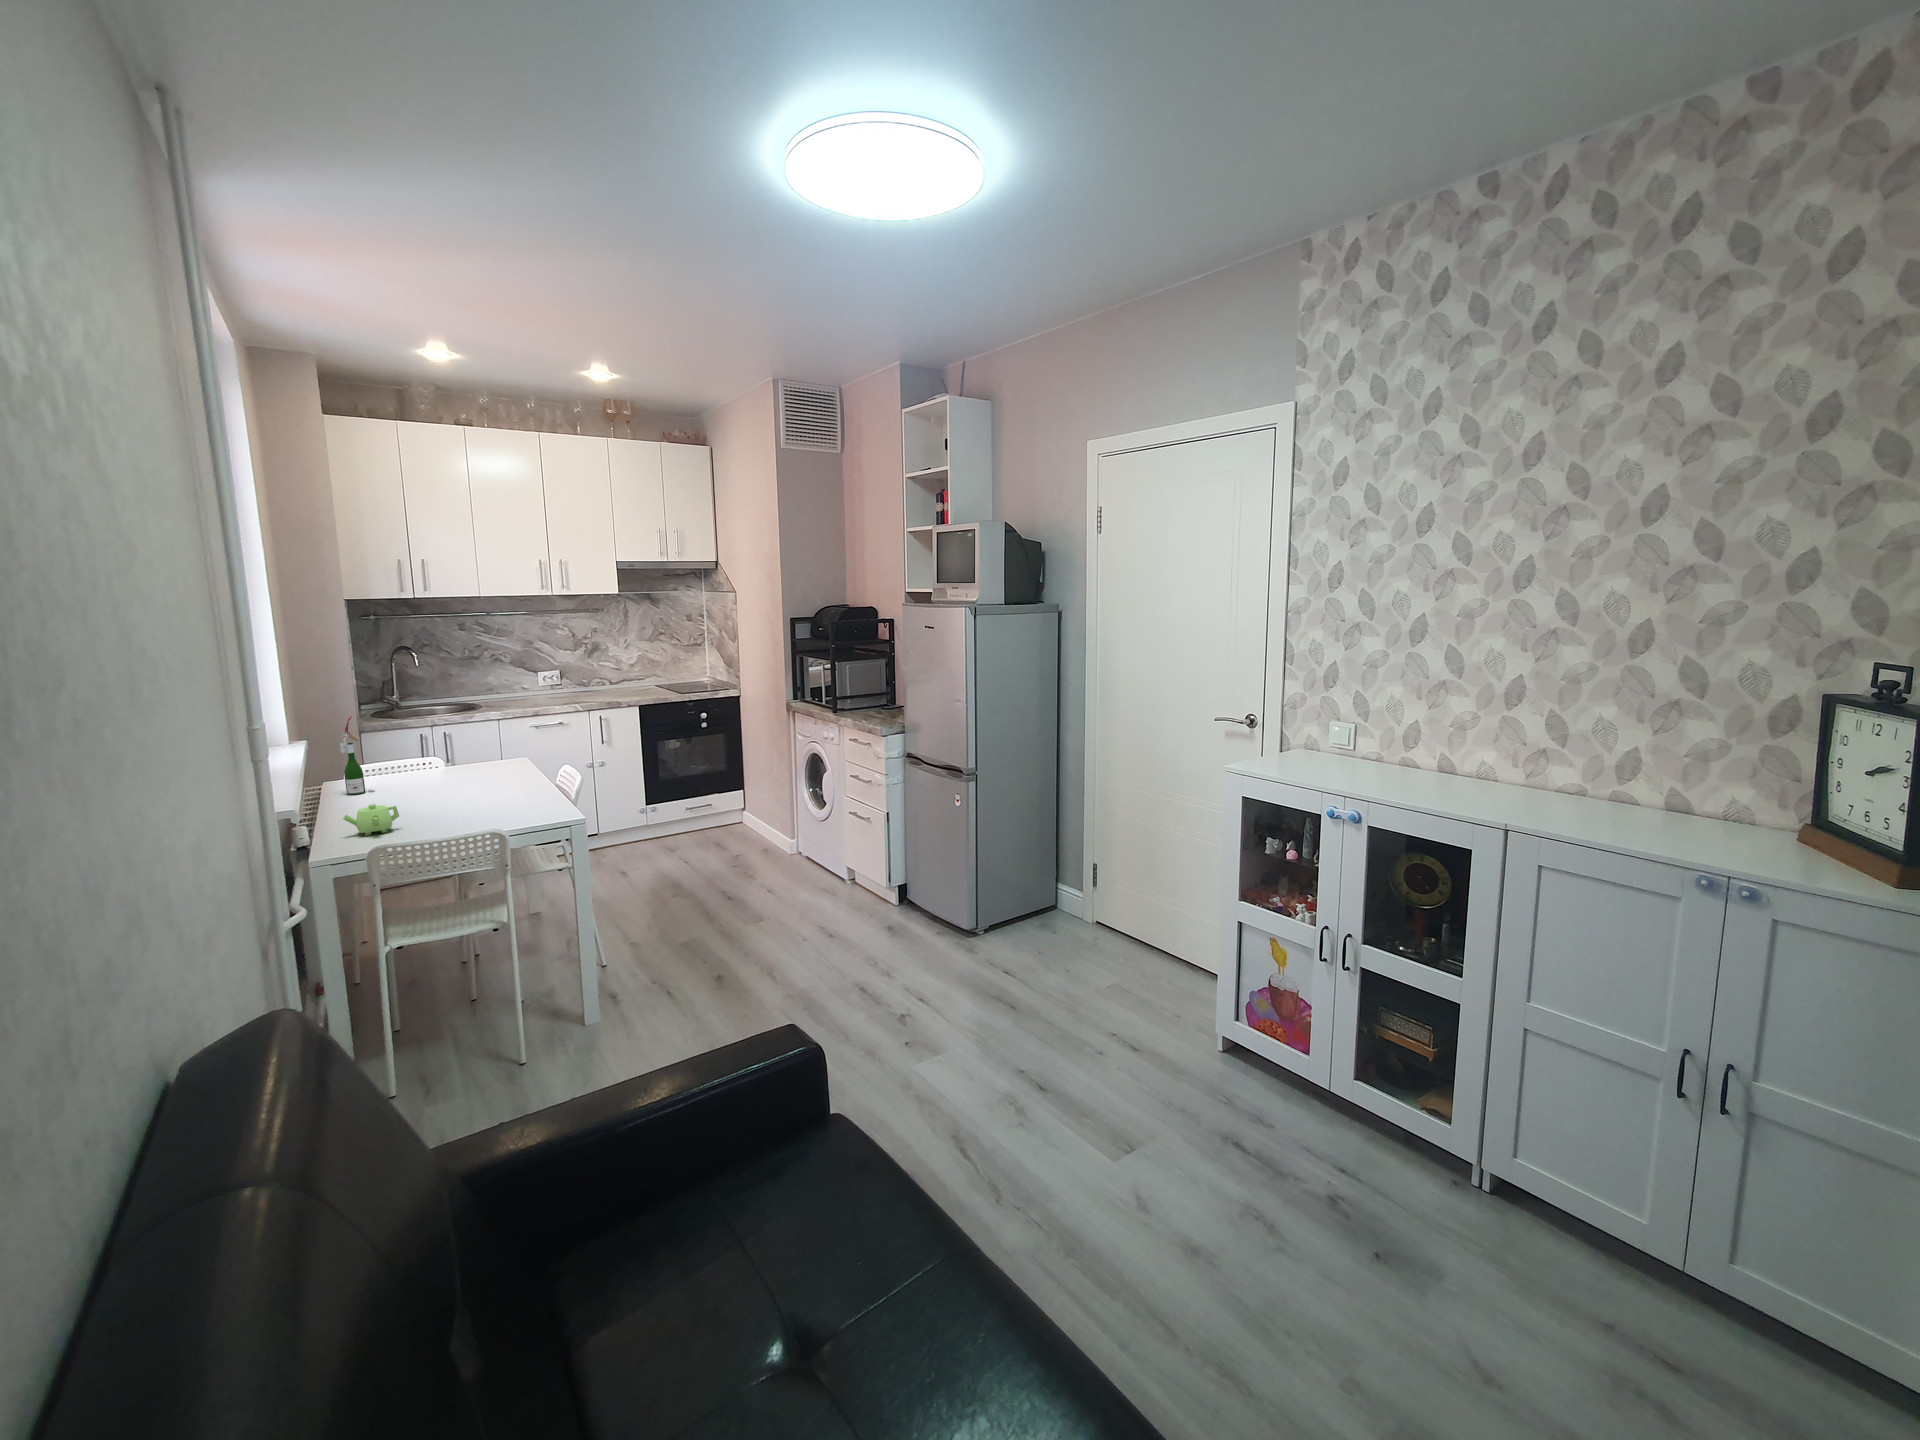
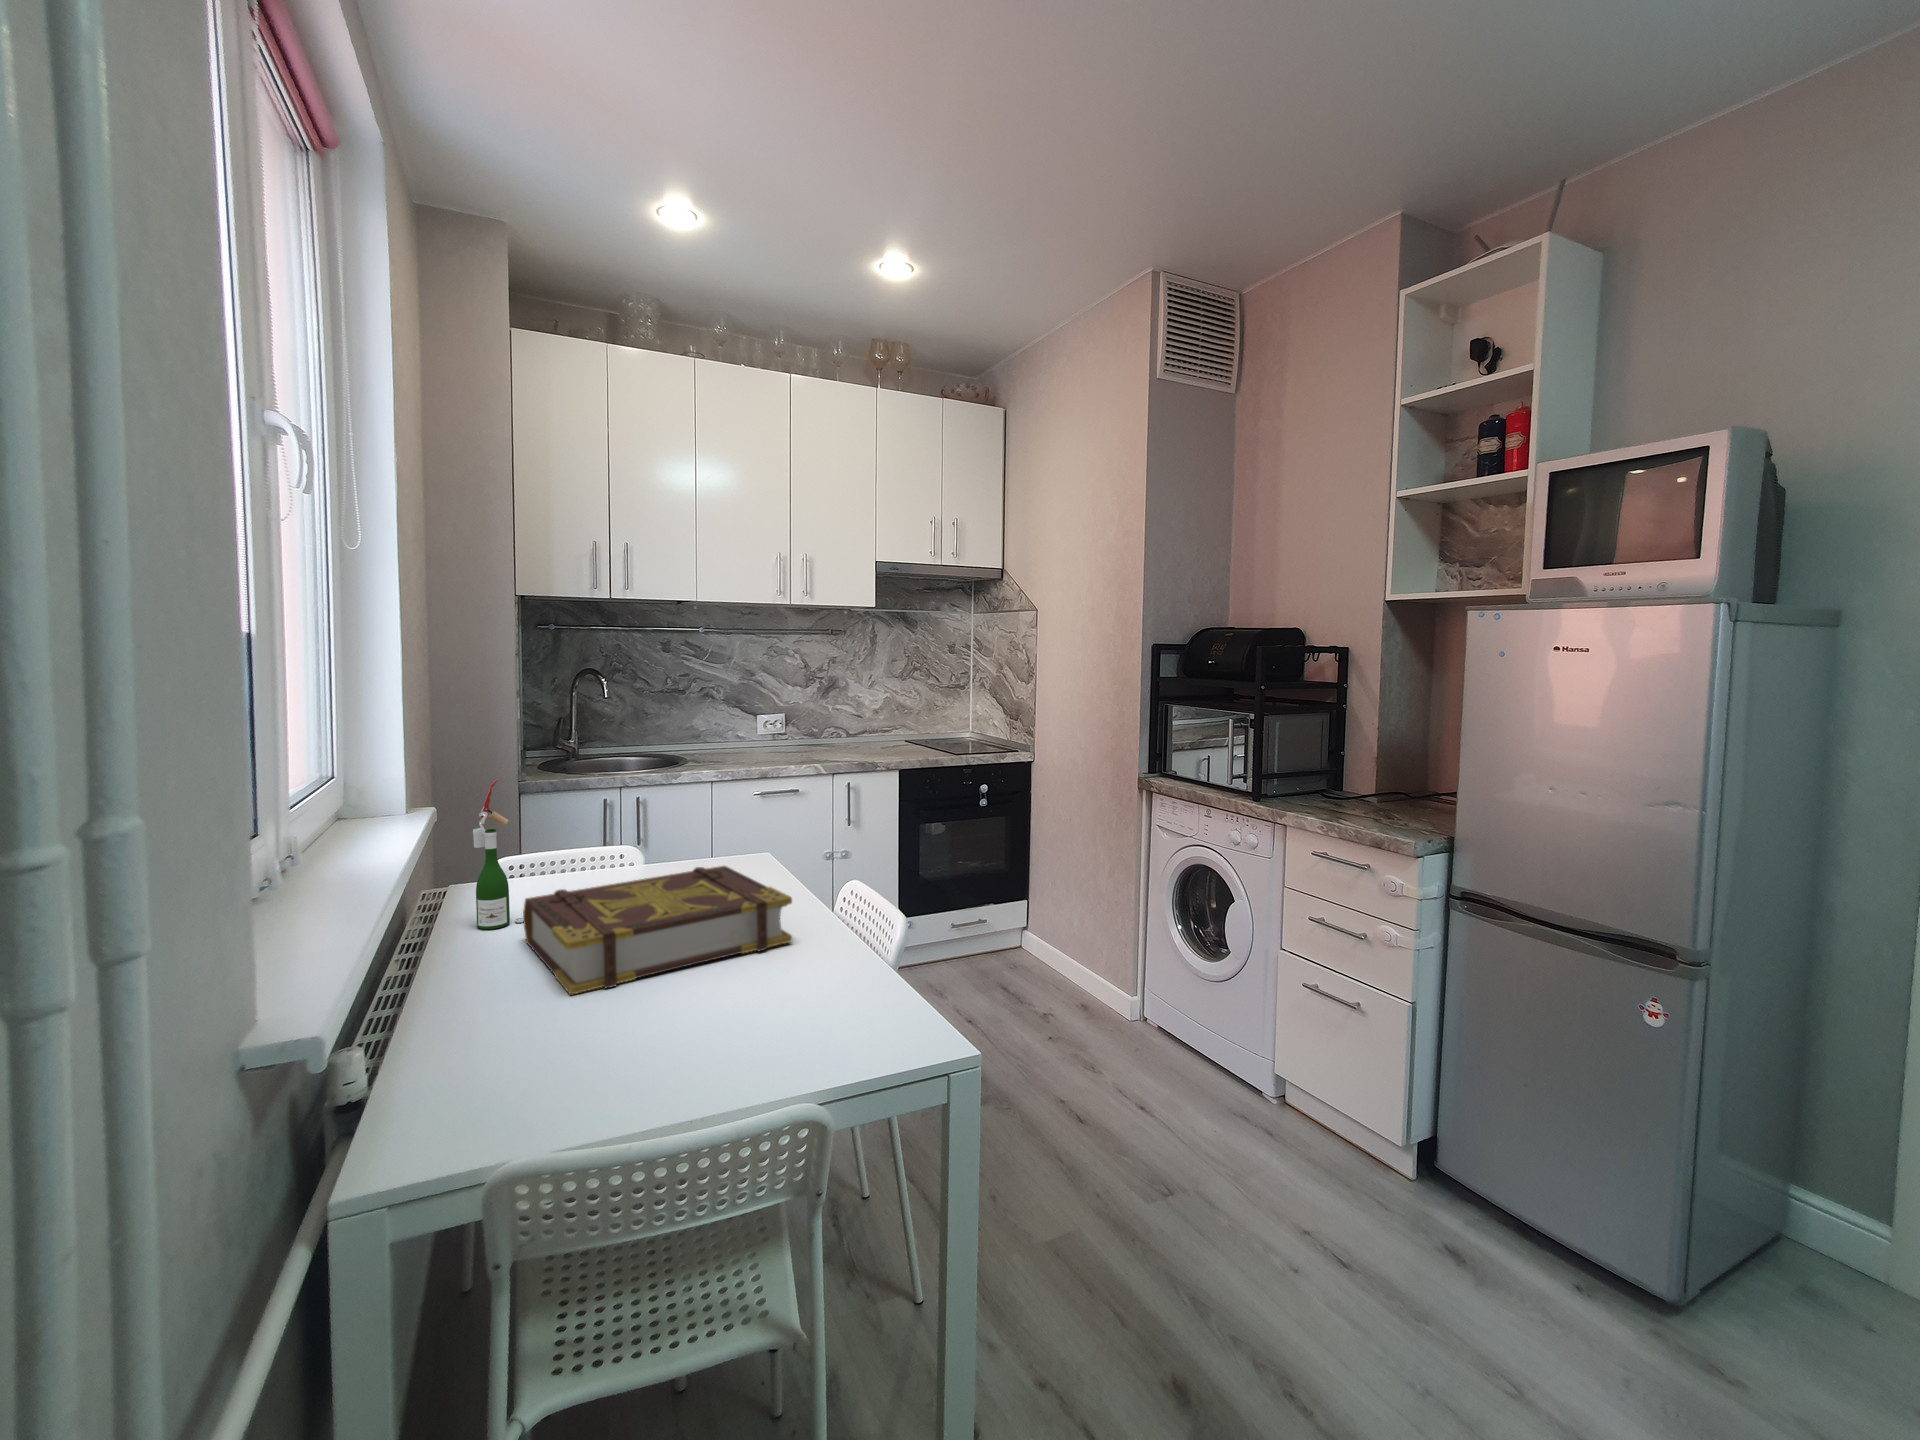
book: none [373,758,522,812] -> present [523,866,792,995]
teapot: present [343,804,399,836] -> none [436,1007,565,1092]

